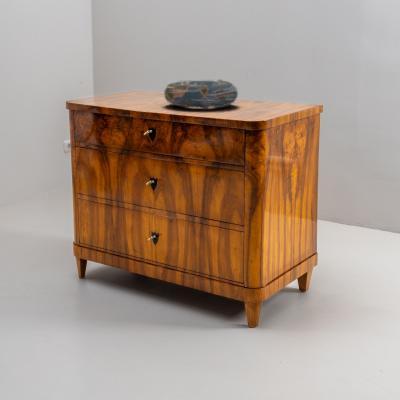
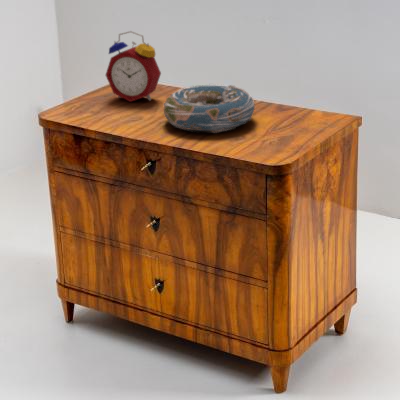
alarm clock: none [121,41,165,98] -> present [106,31,161,102]

